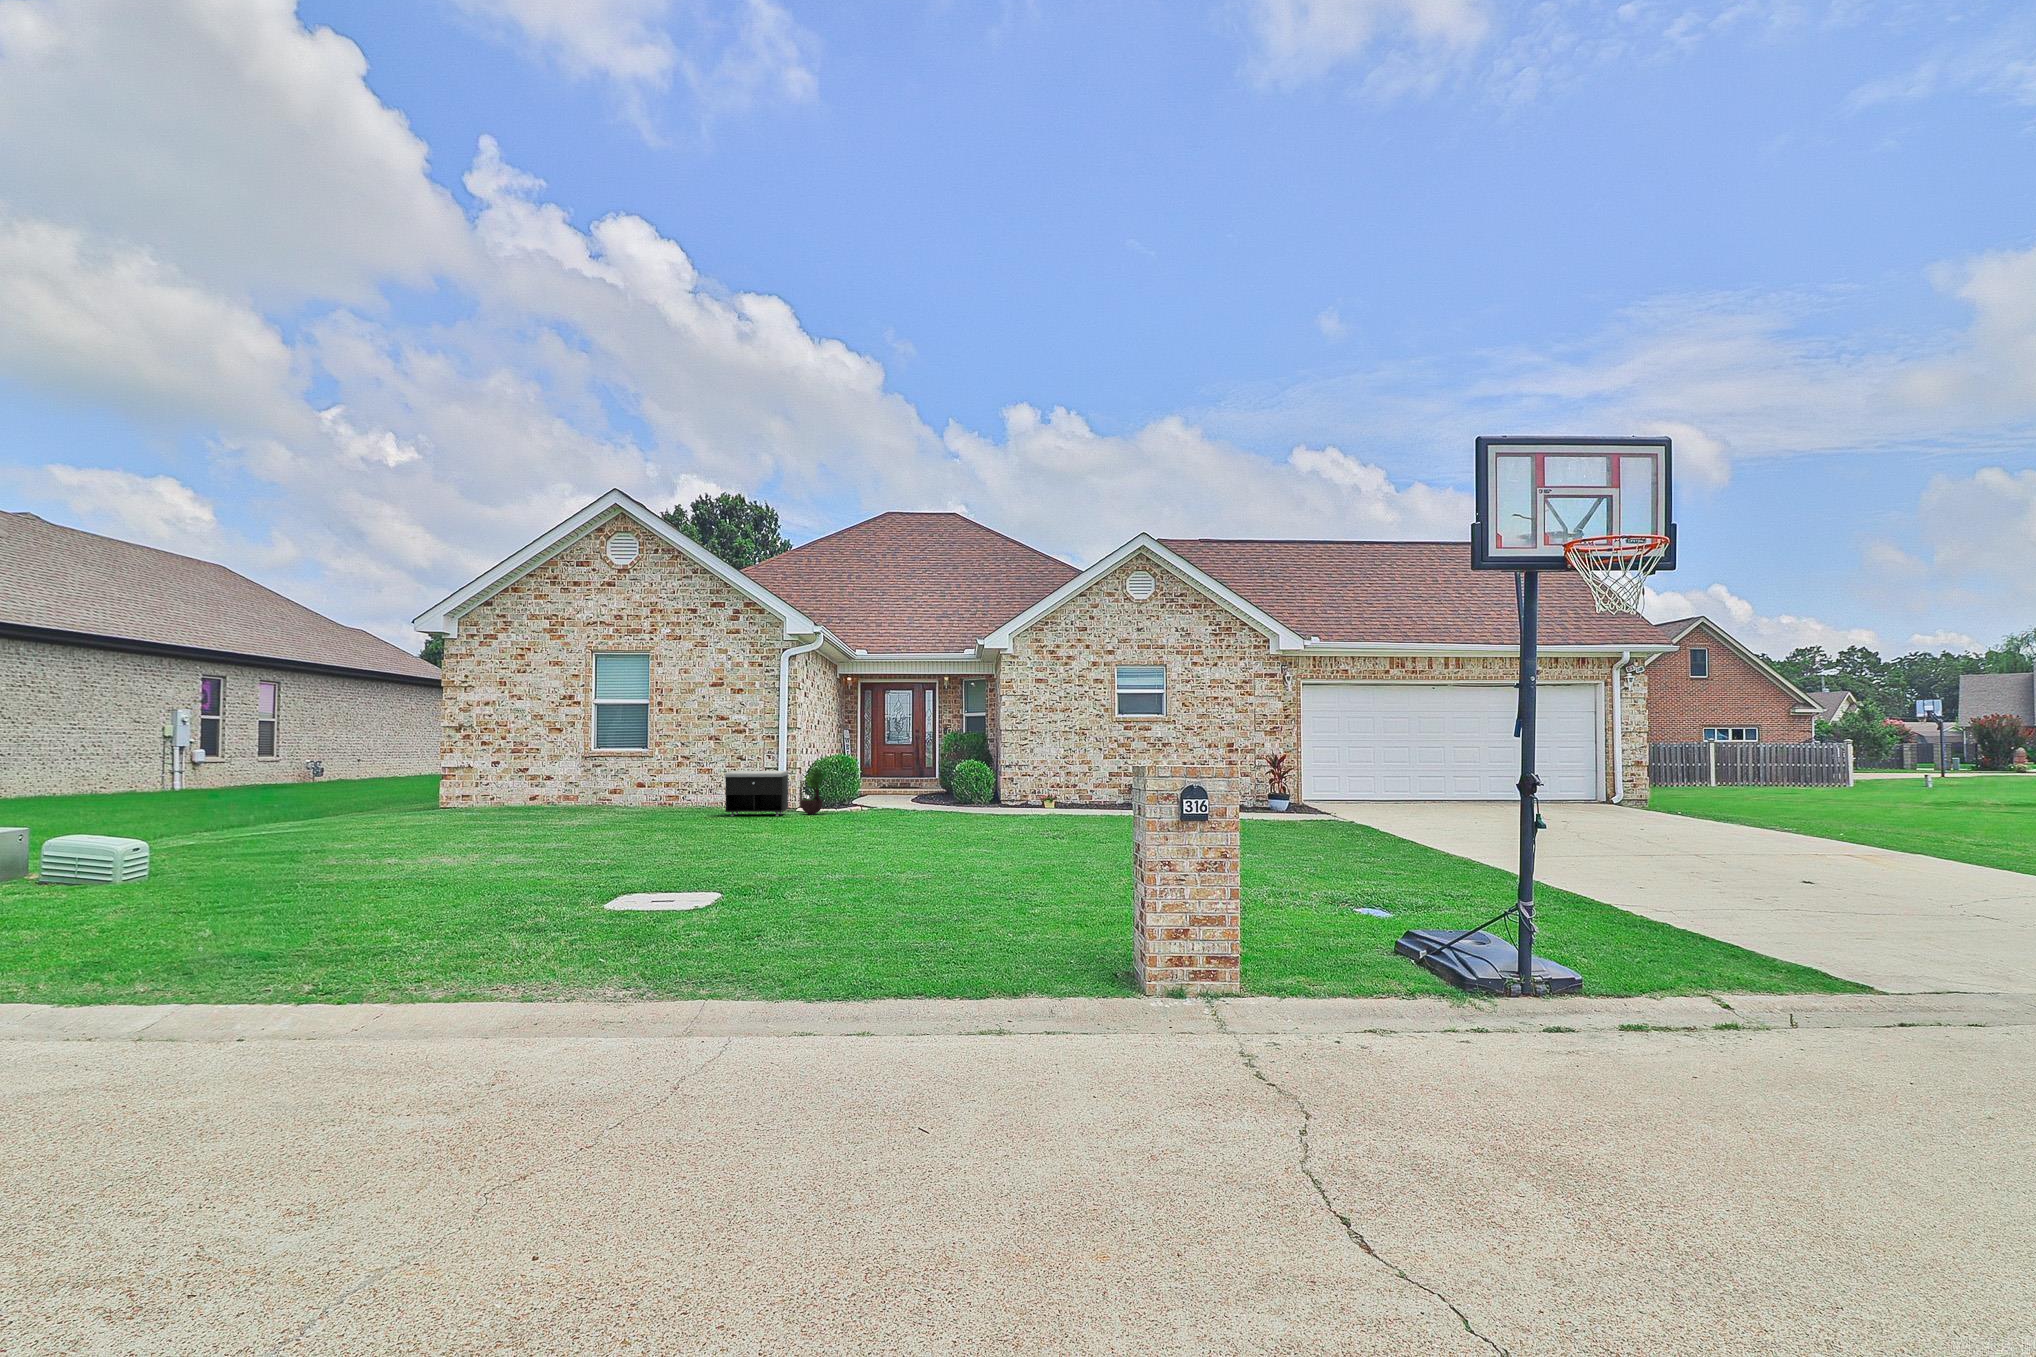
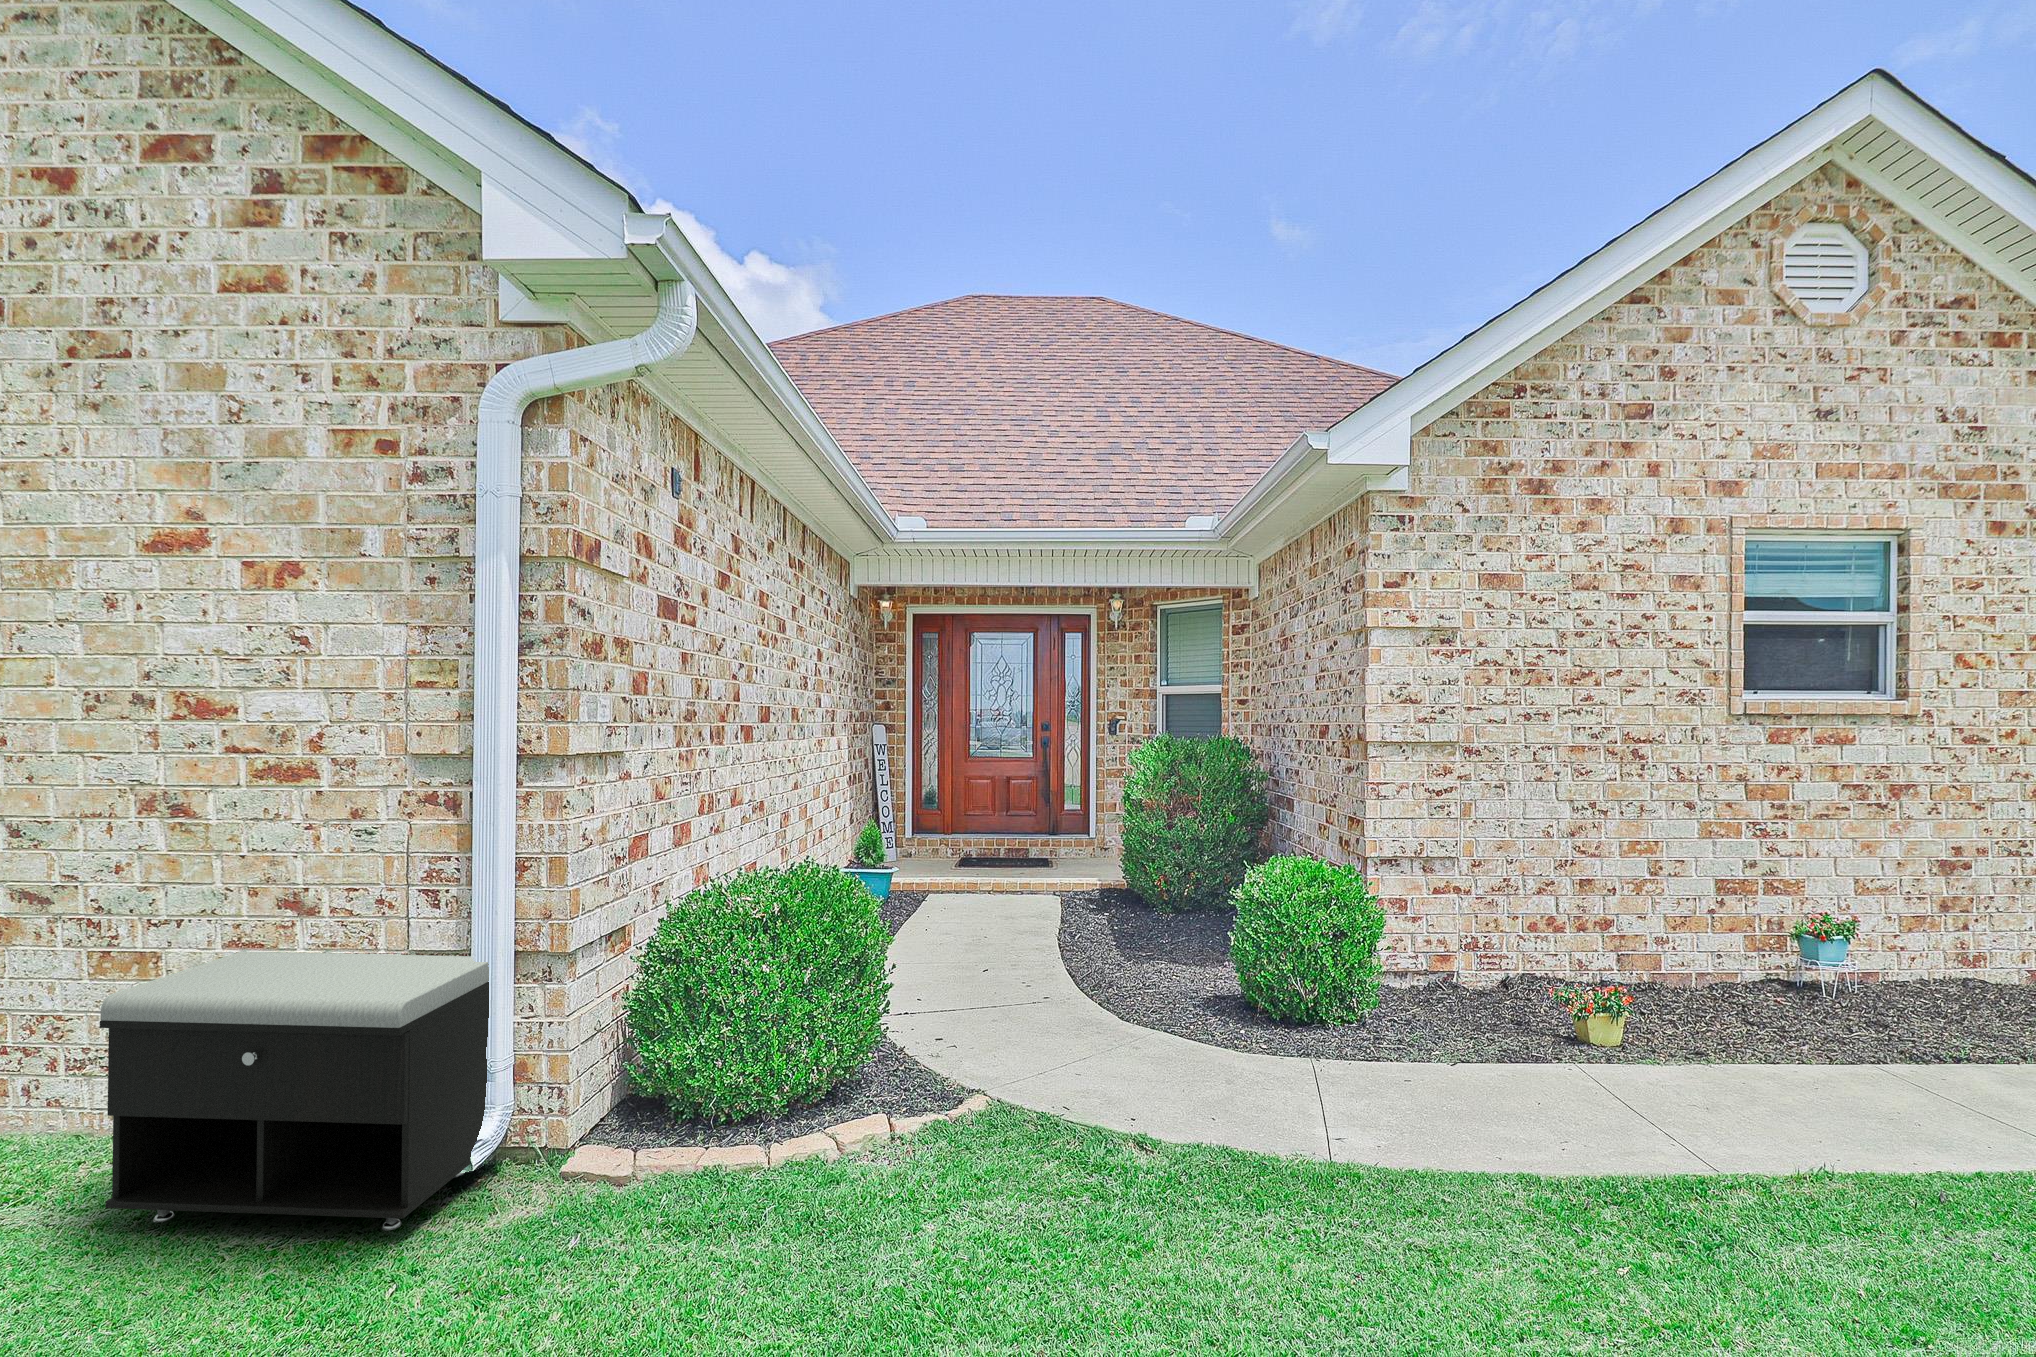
potted tree: present [801,769,828,814] -> none [551,942,699,1182]

